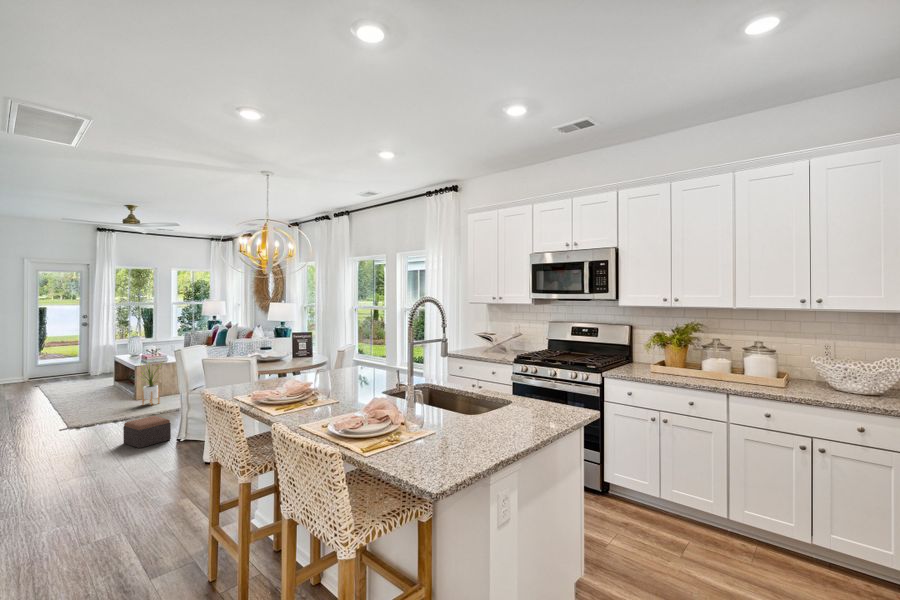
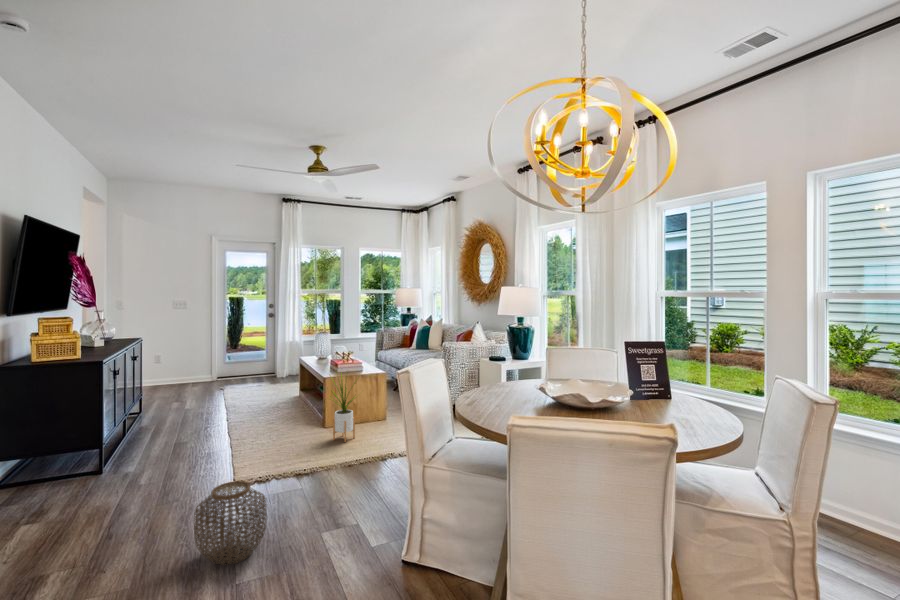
woven basket: none [49,413,96,455] -> present [194,481,267,565]
footstool: present [123,416,171,448] -> none [309,491,386,568]

